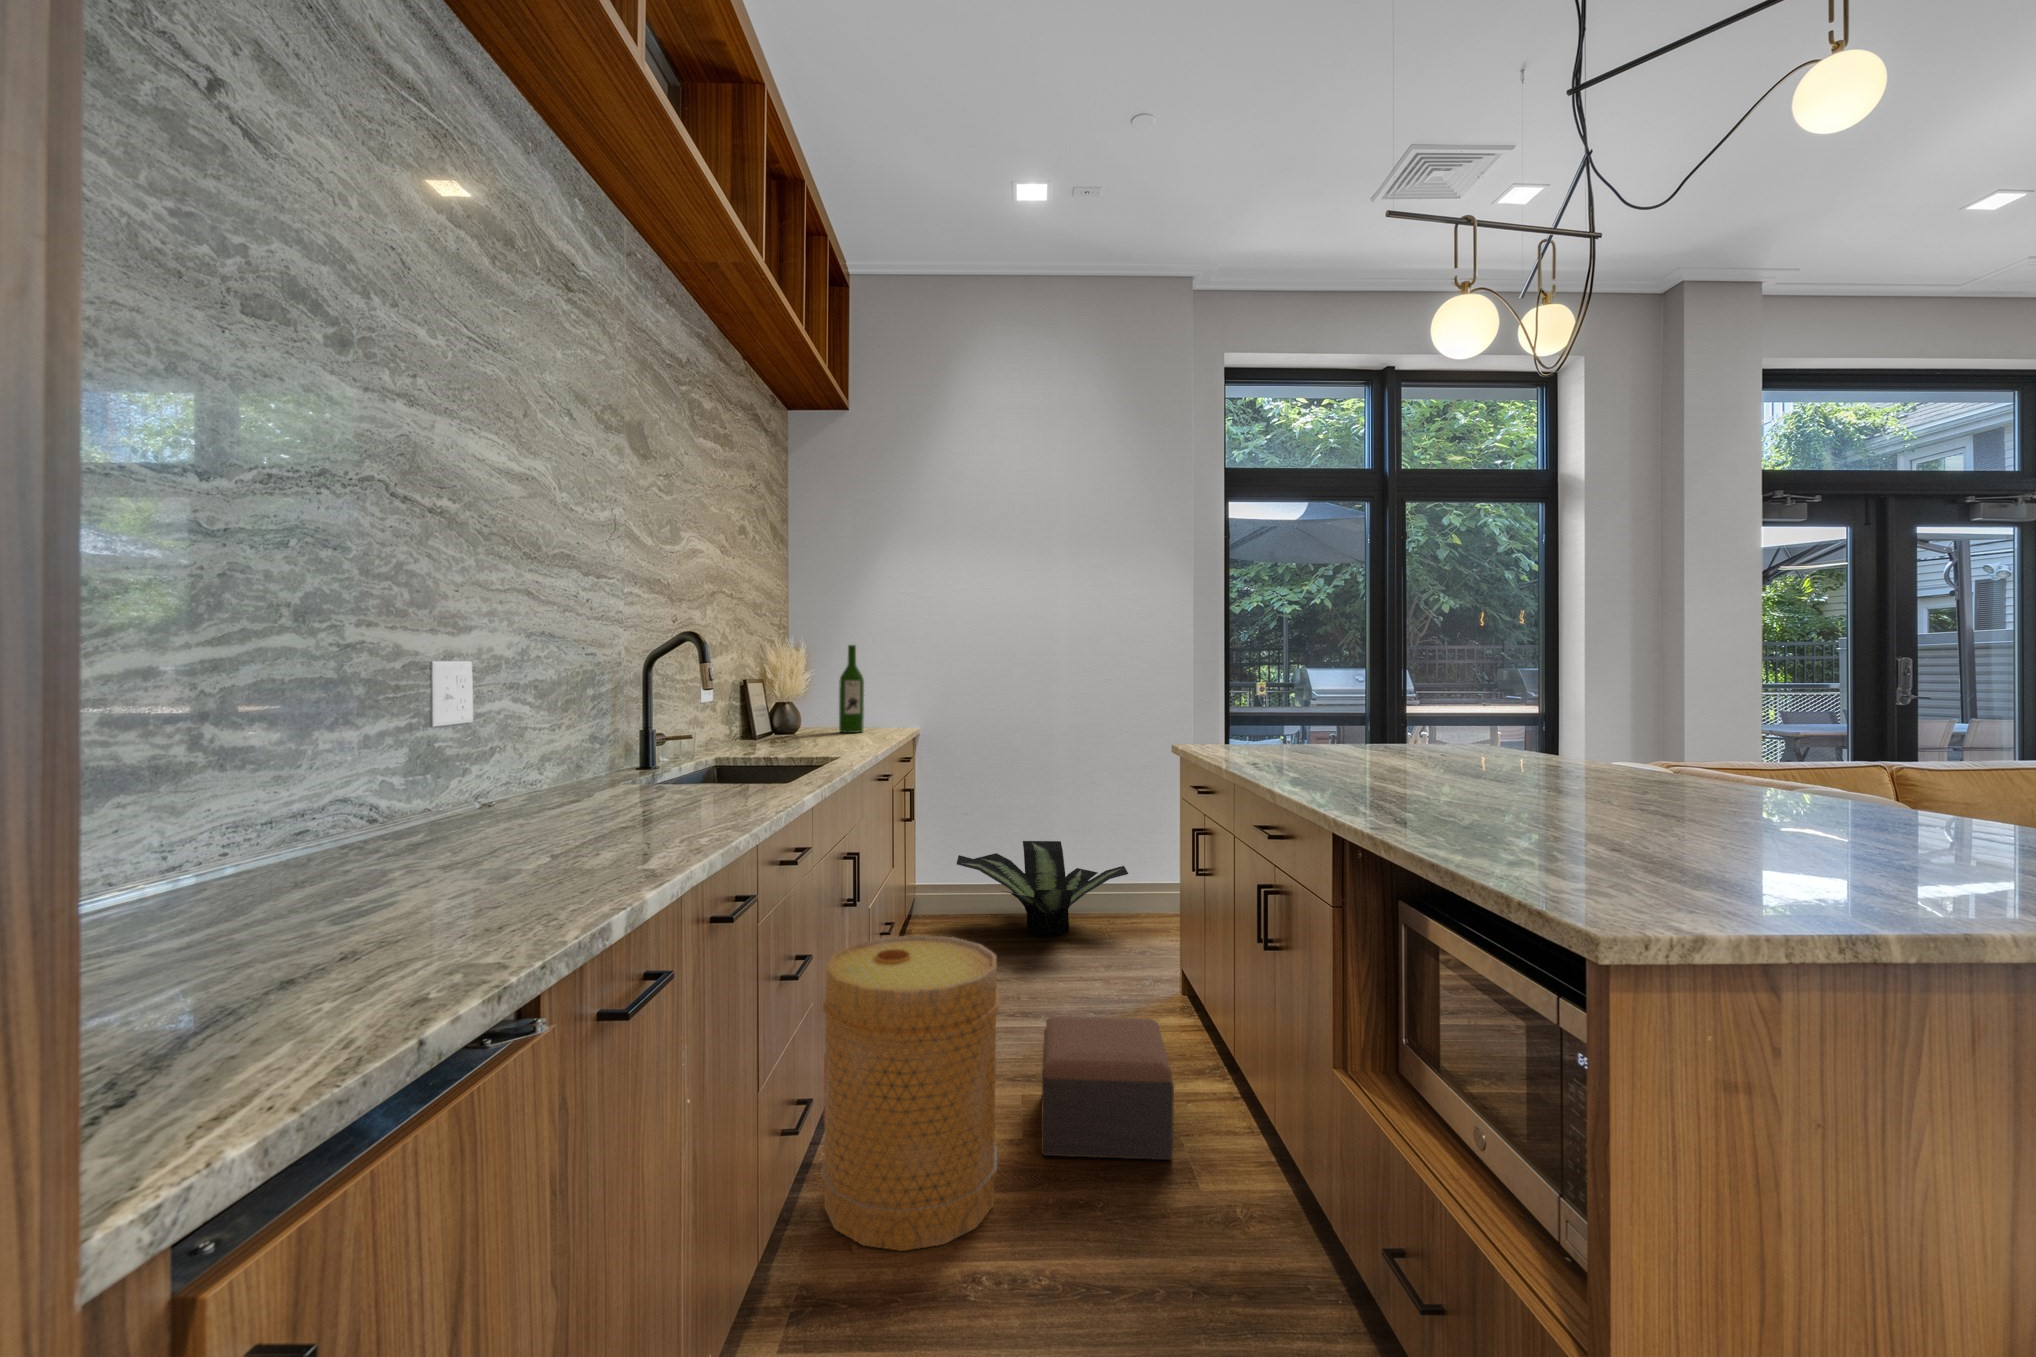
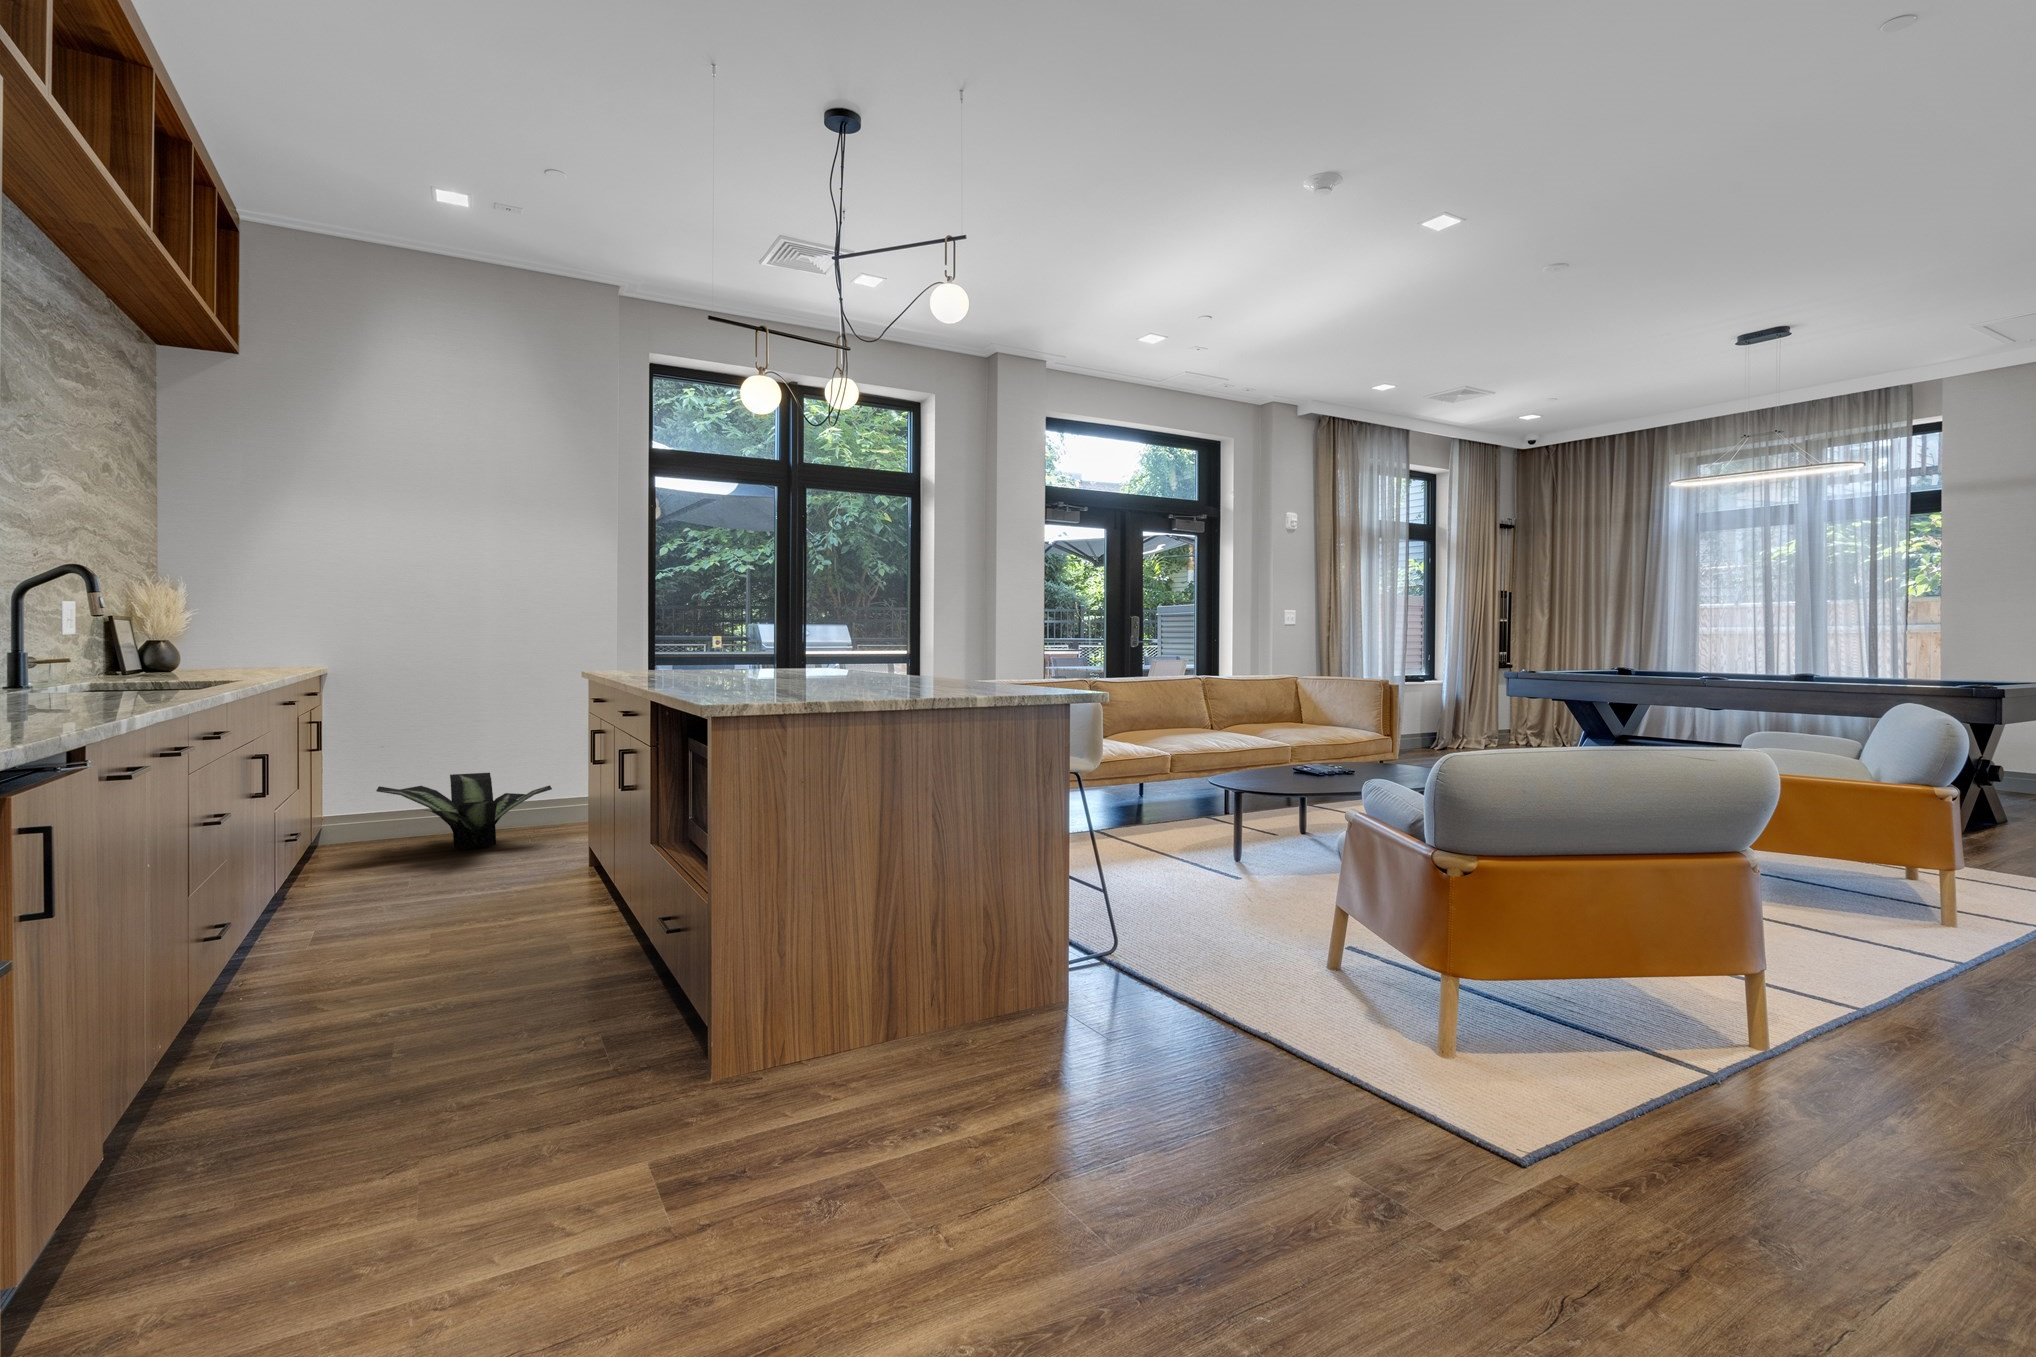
wine bottle: present [839,645,864,733] -> none [238,586,267,669]
basket: present [821,935,999,1251] -> none [247,798,408,1004]
footstool: present [1041,1016,1174,1160] -> none [447,857,553,950]

